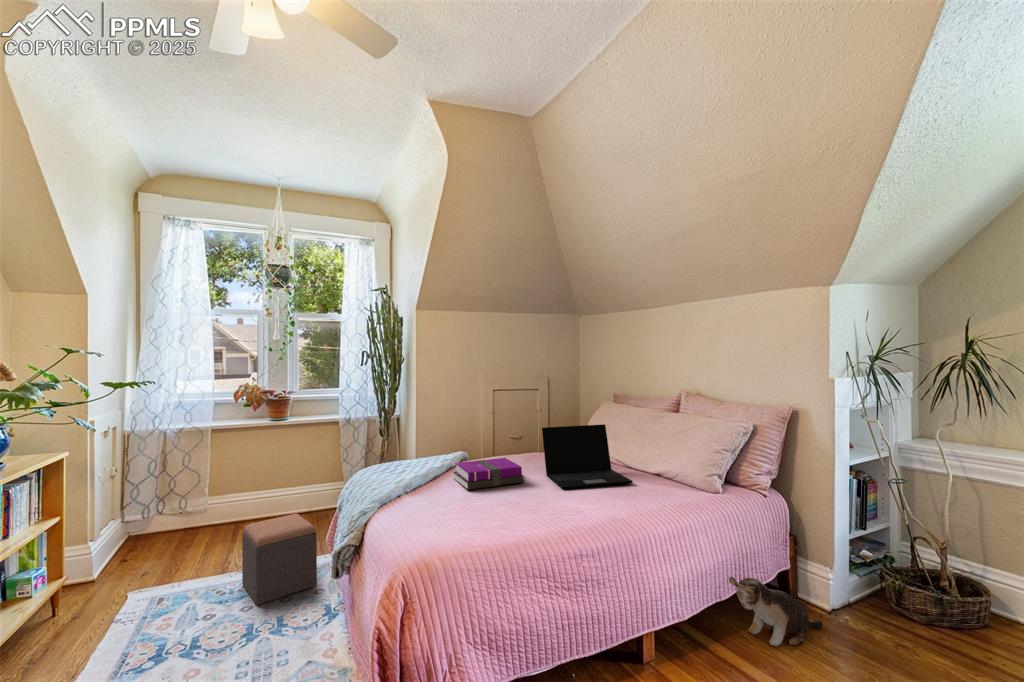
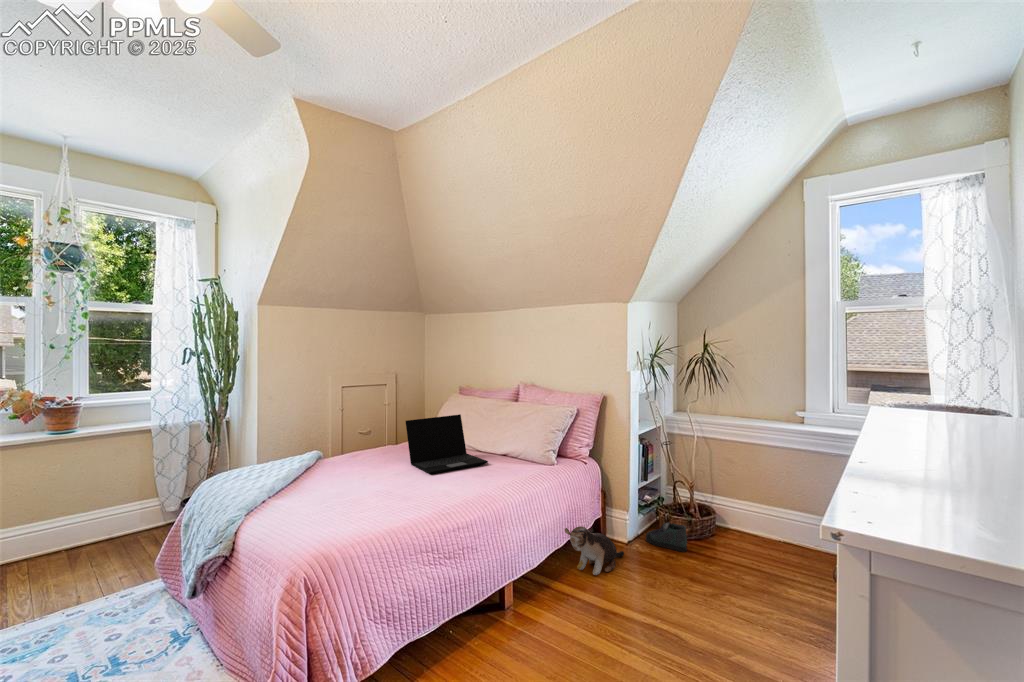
notebook: present [453,458,524,490] -> none [319,451,393,485]
footstool: present [242,514,317,605] -> none [39,537,150,650]
shoe: none [861,594,931,641] -> present [646,523,687,552]

